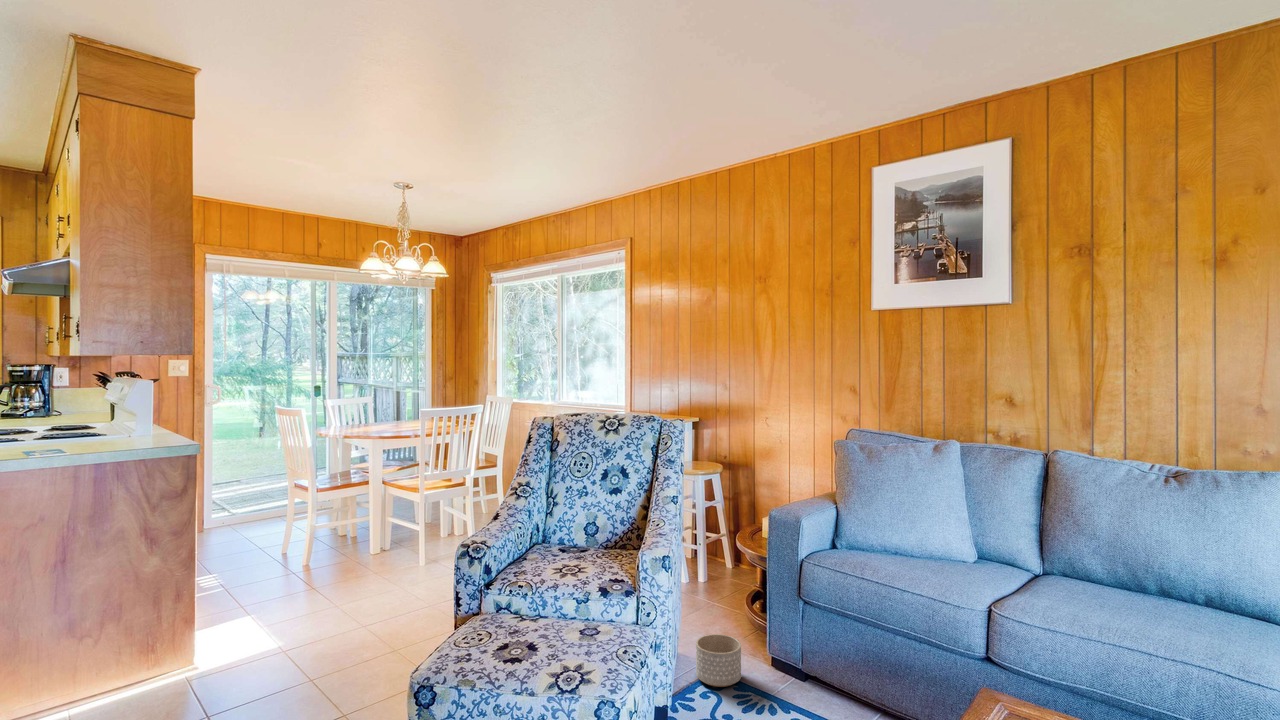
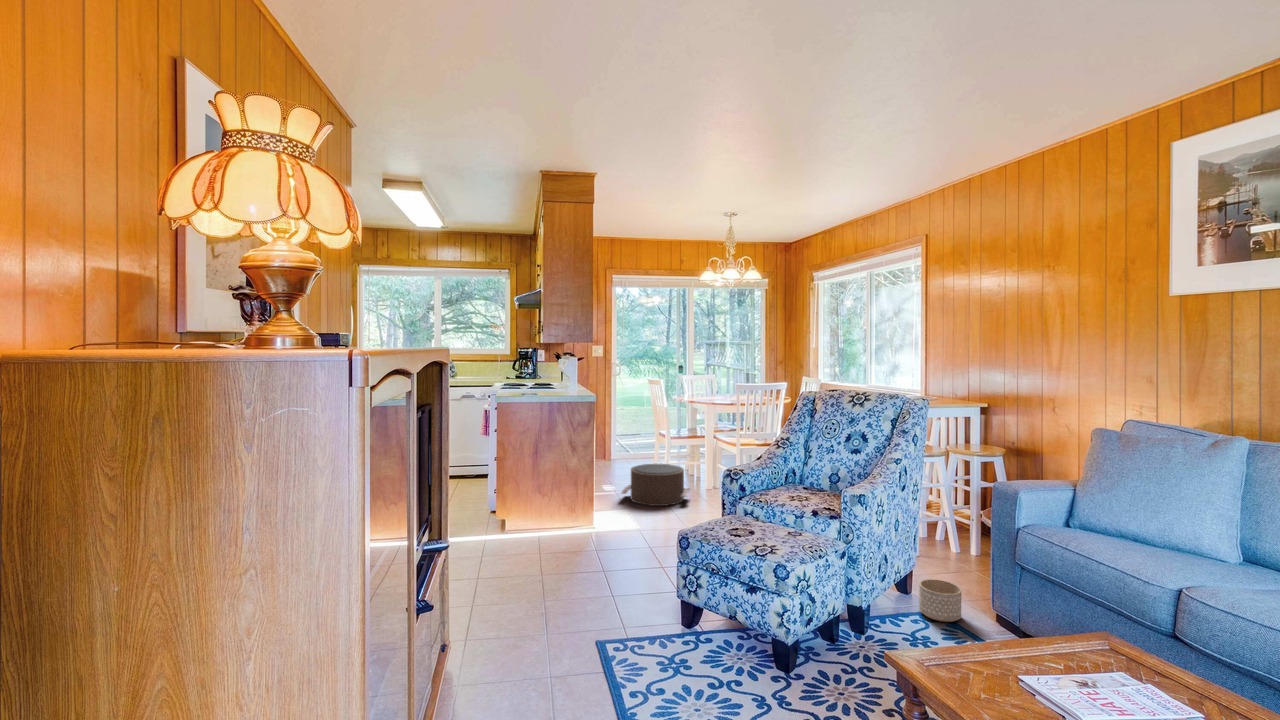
pouf: none [234,533,351,602] -> present [622,464,690,506]

